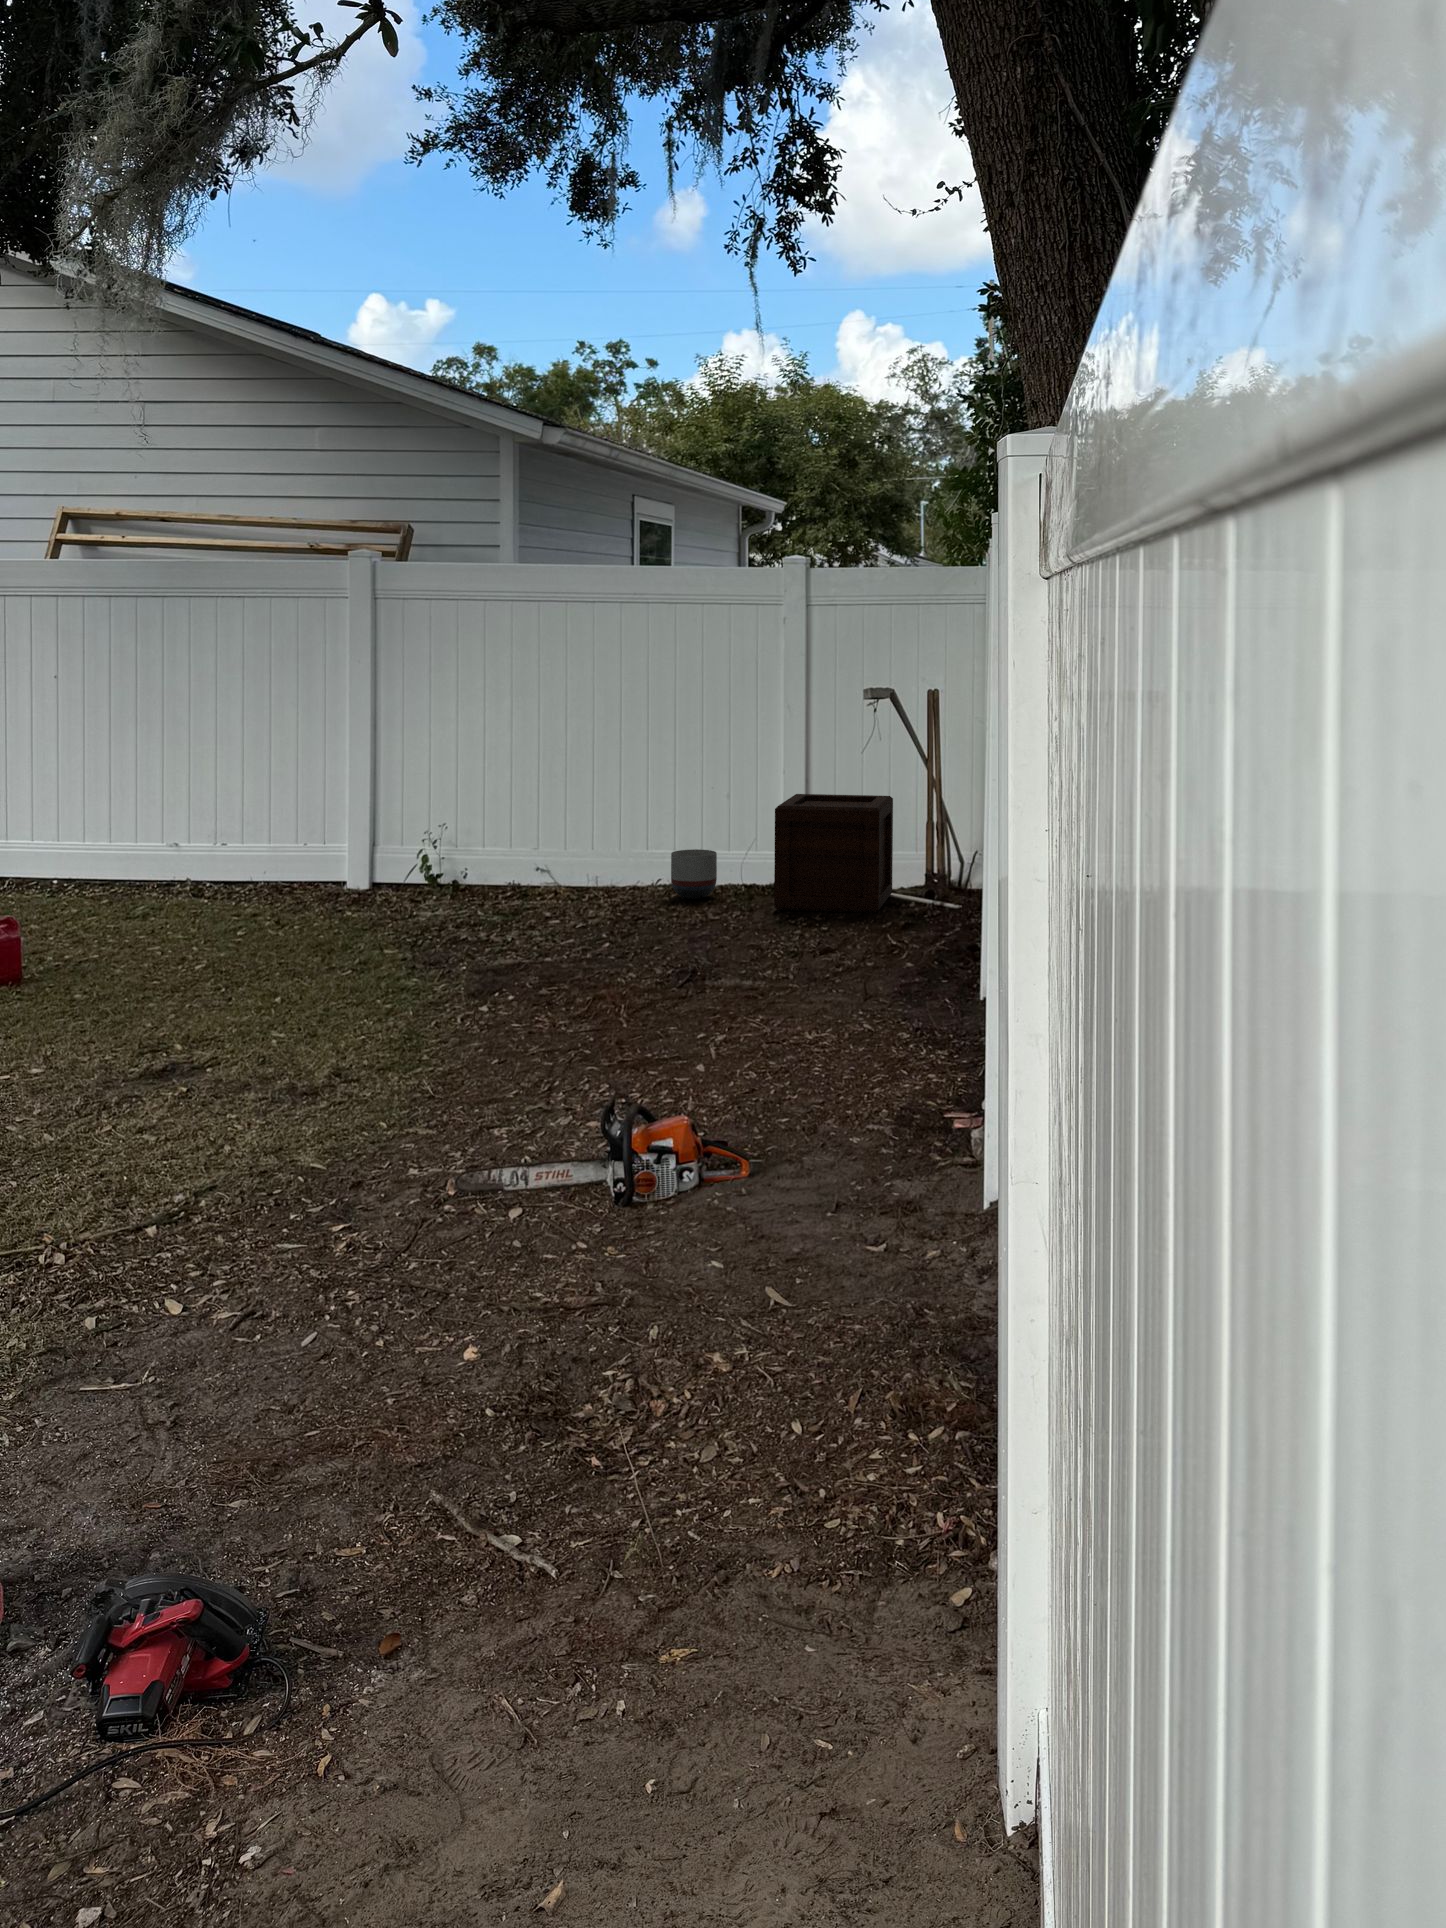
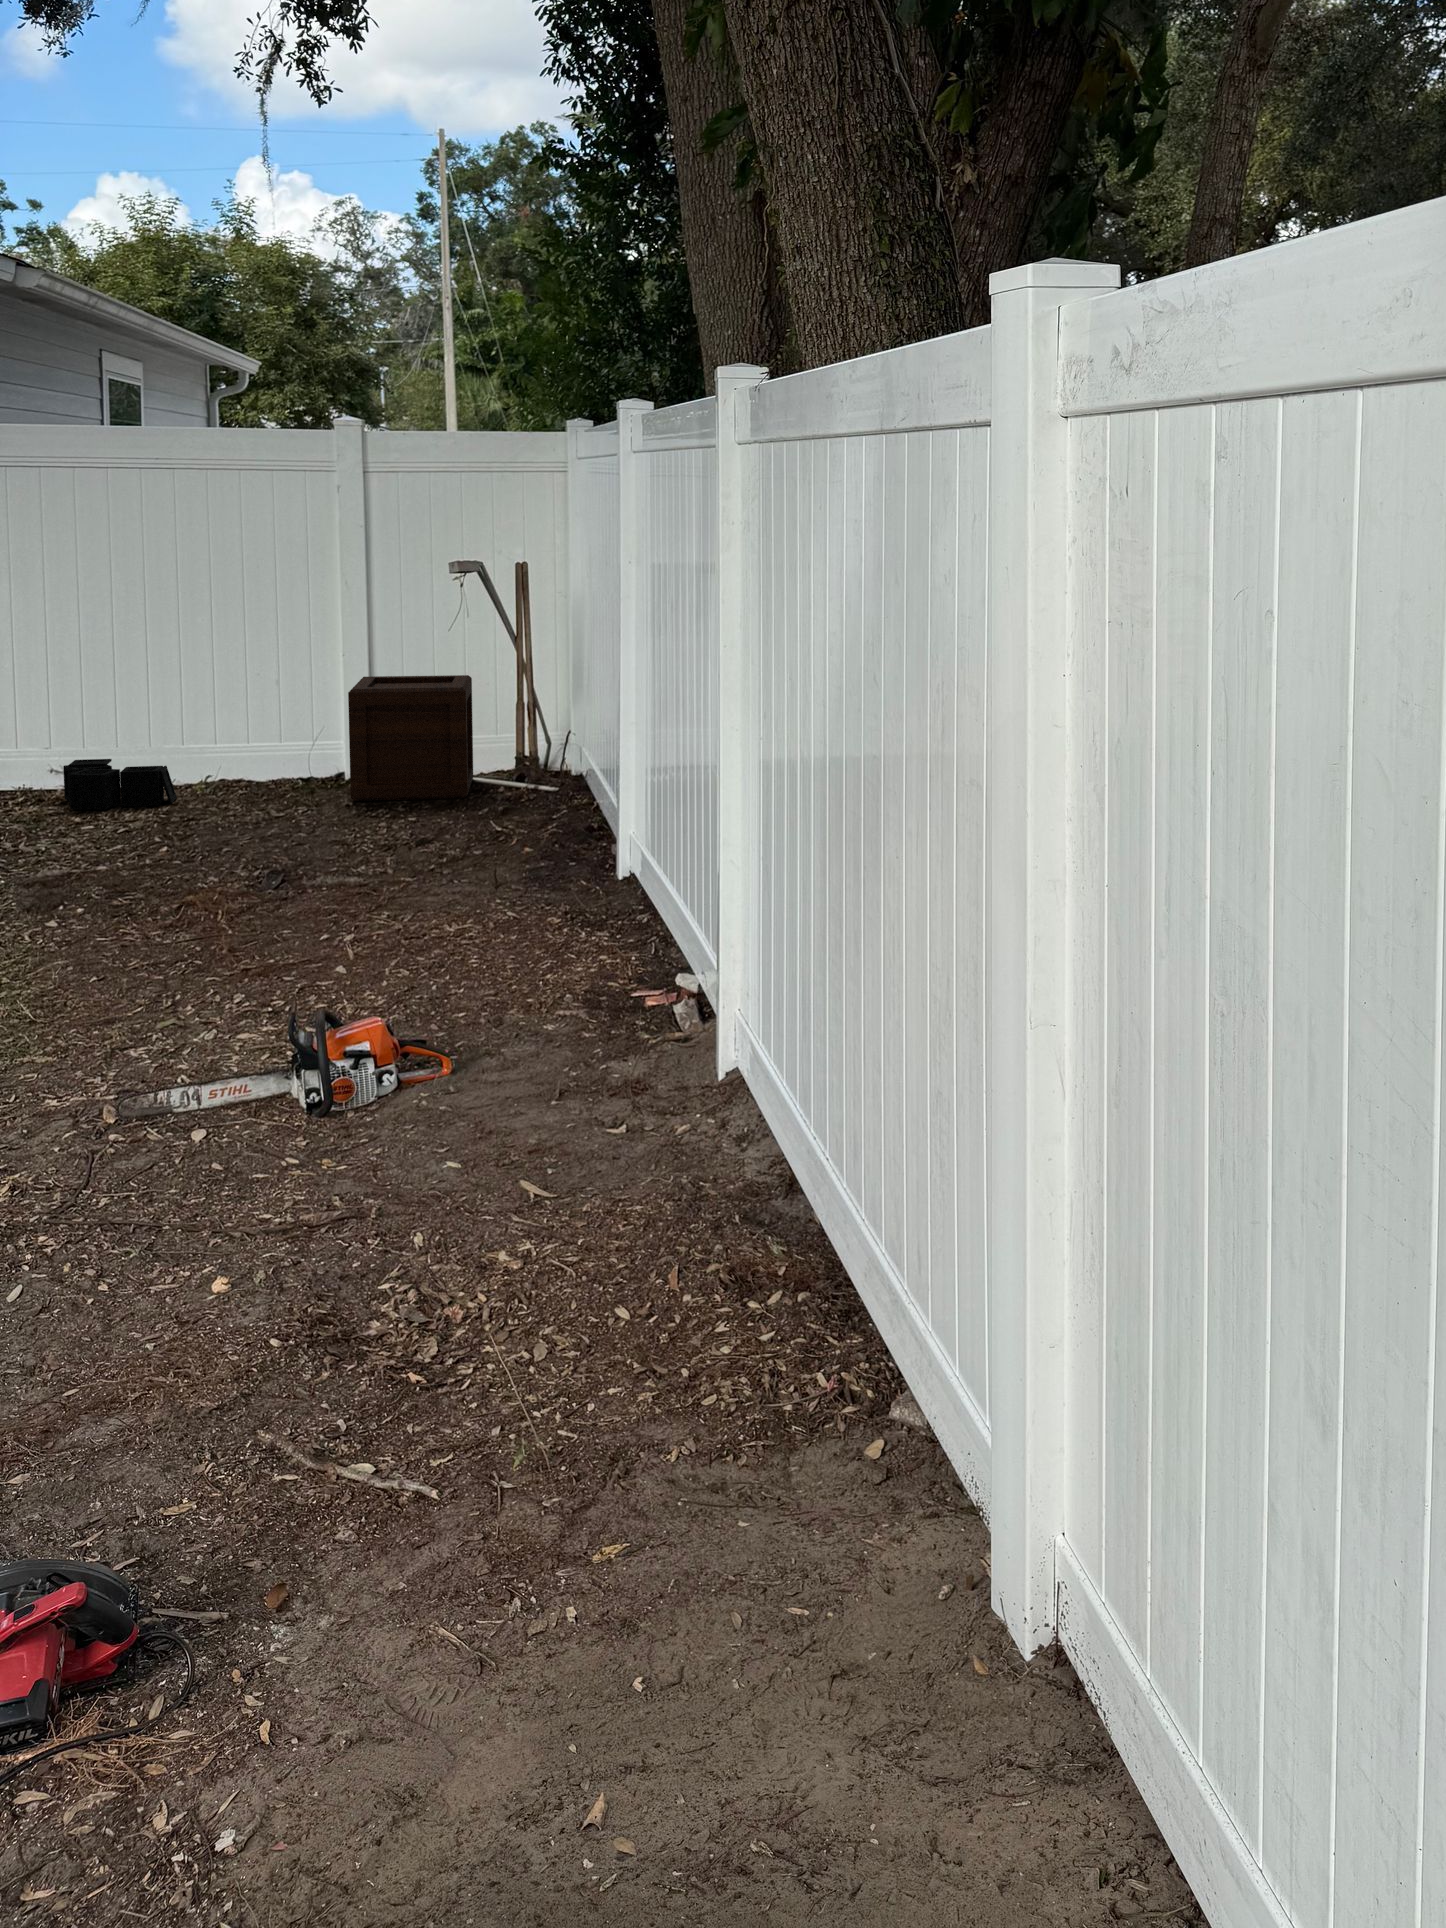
planter: present [671,849,717,899] -> none [224,741,277,794]
storage bin: none [538,860,630,907] -> present [63,759,177,810]

